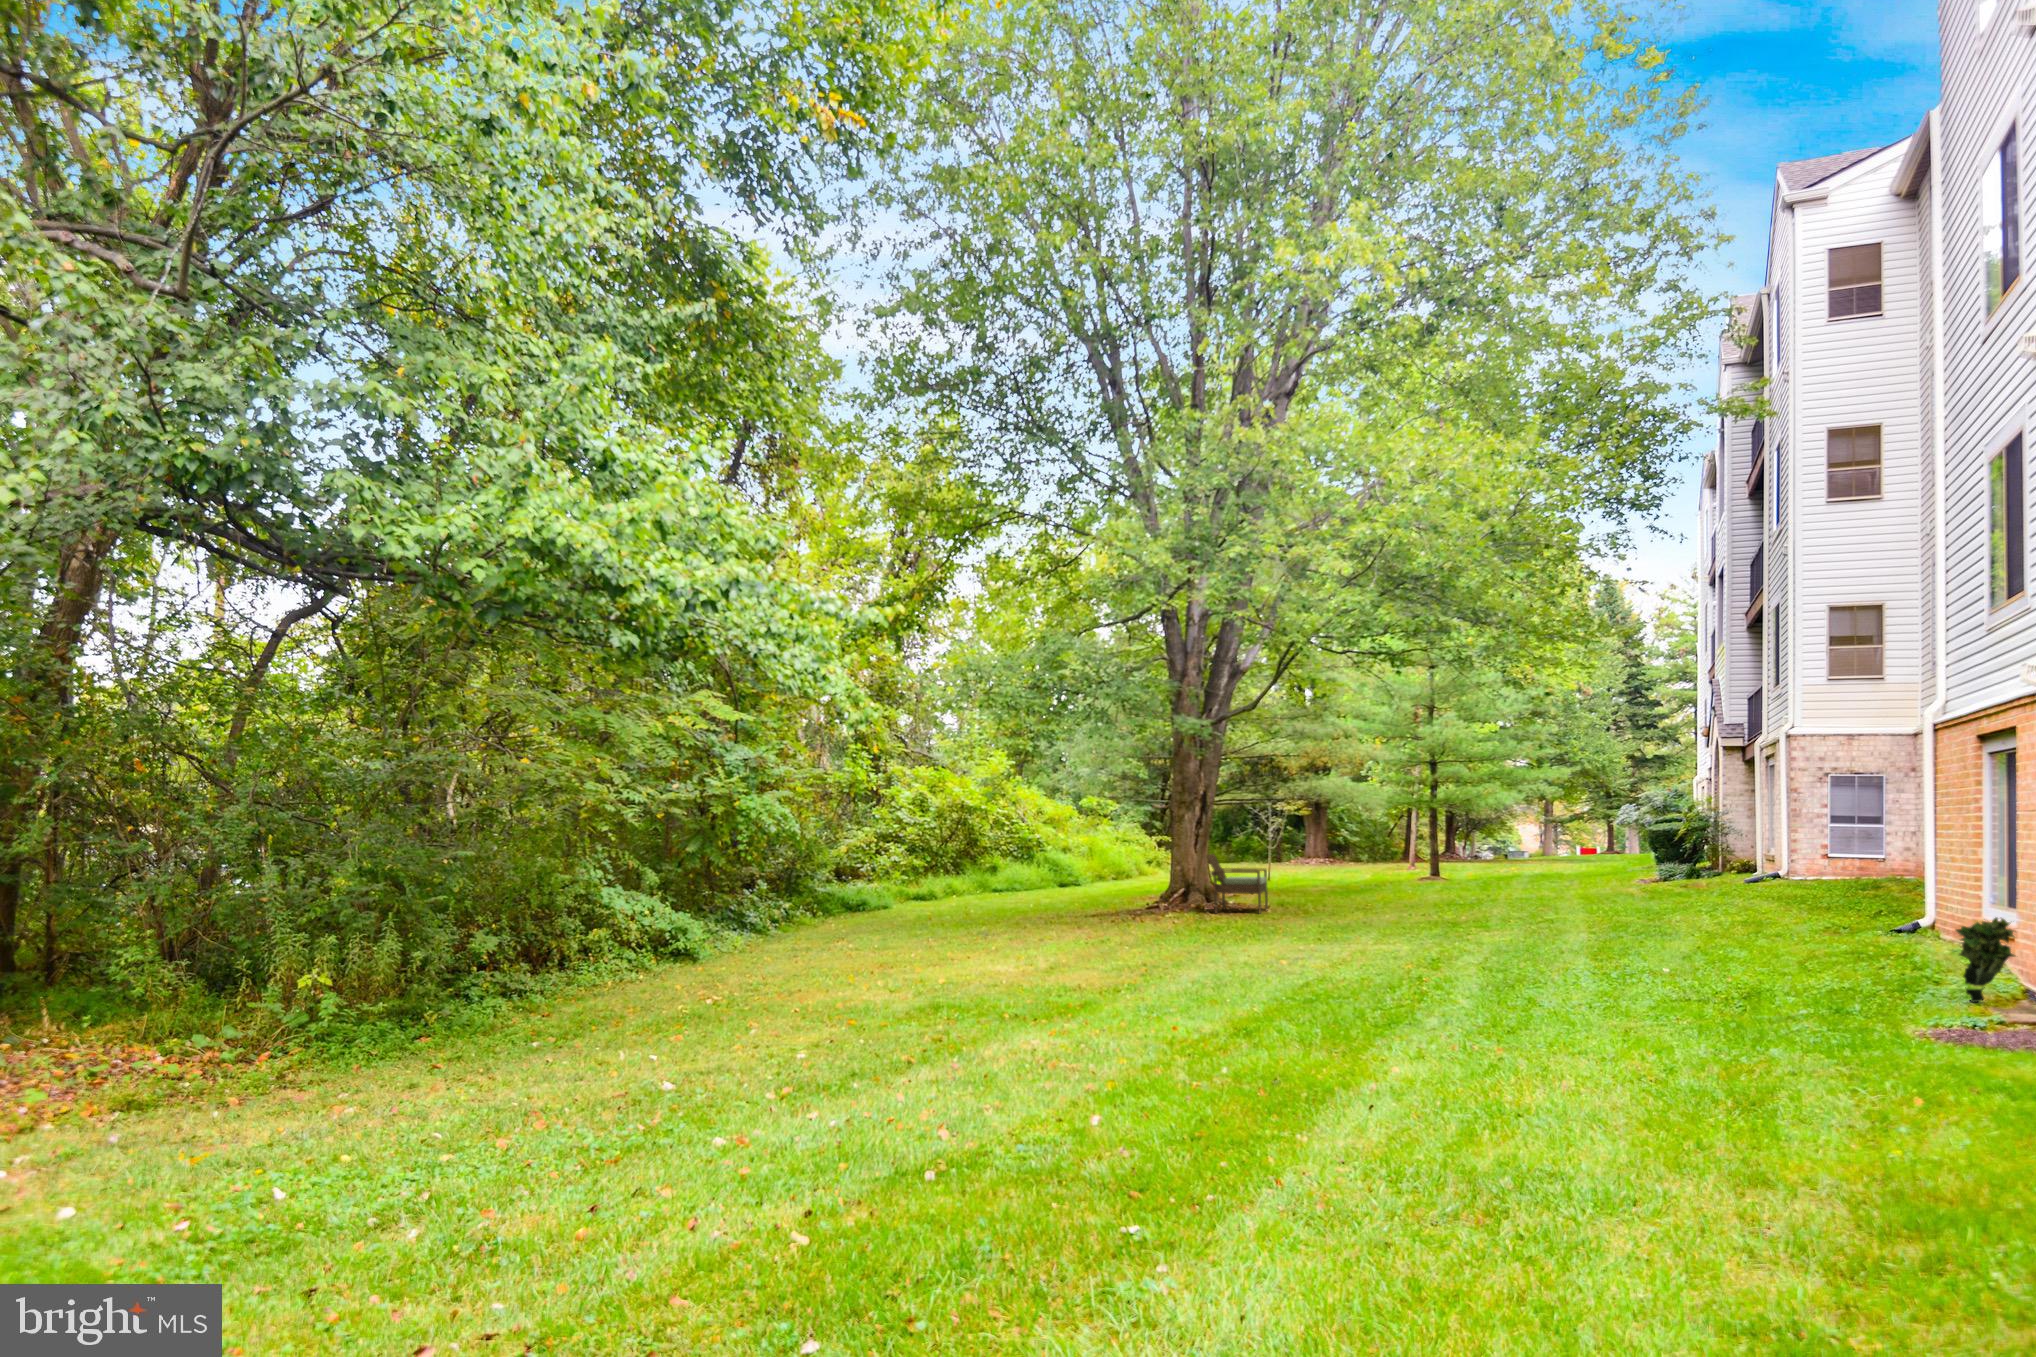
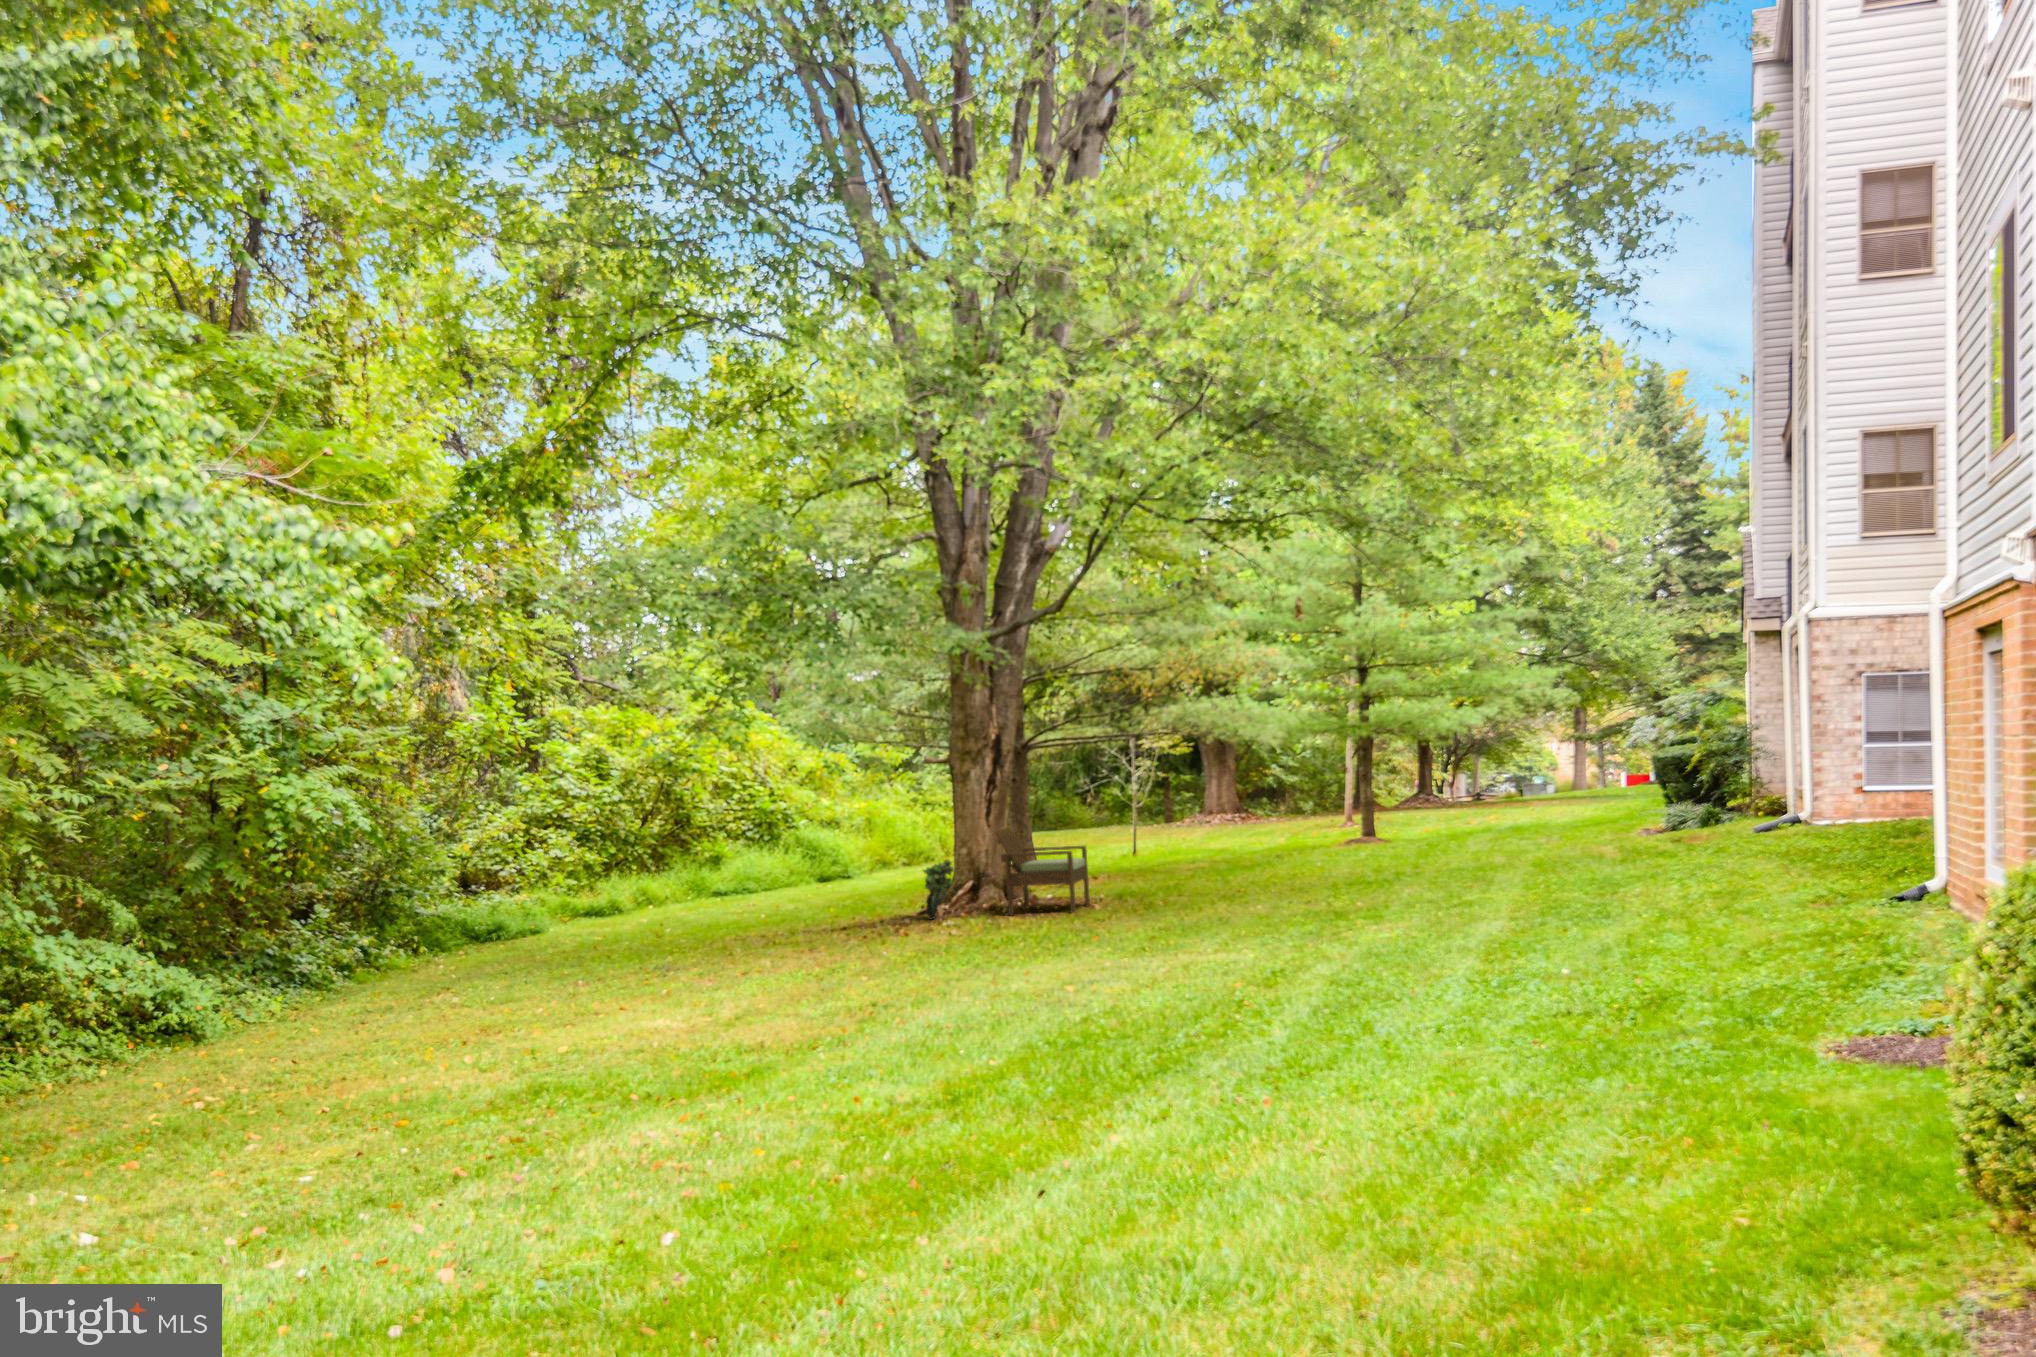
potted plant: present [1956,917,2015,1002] -> present [923,859,954,919]

